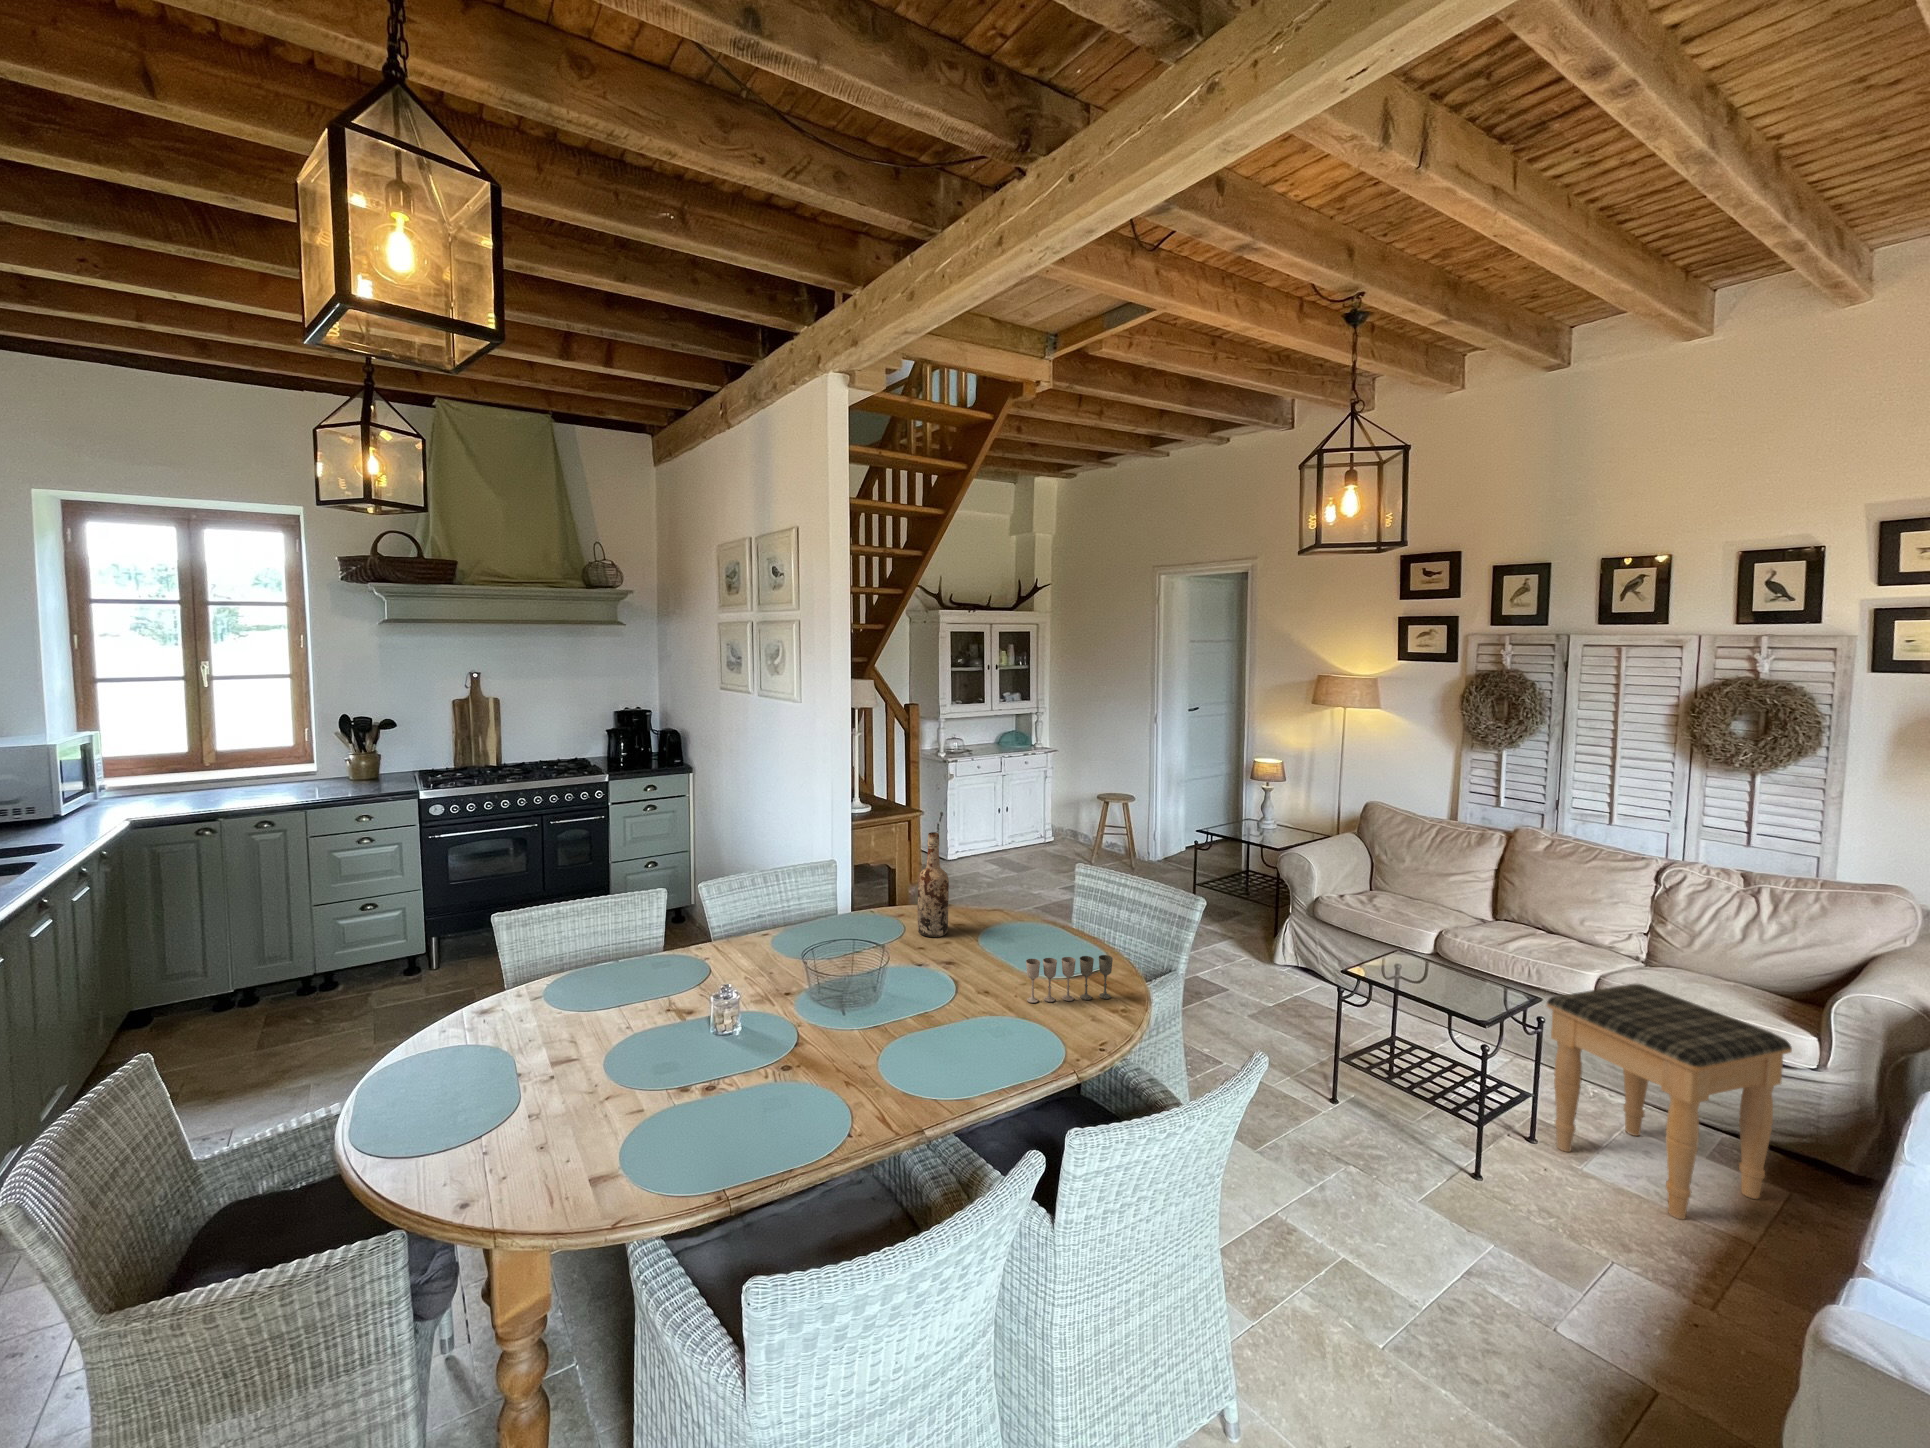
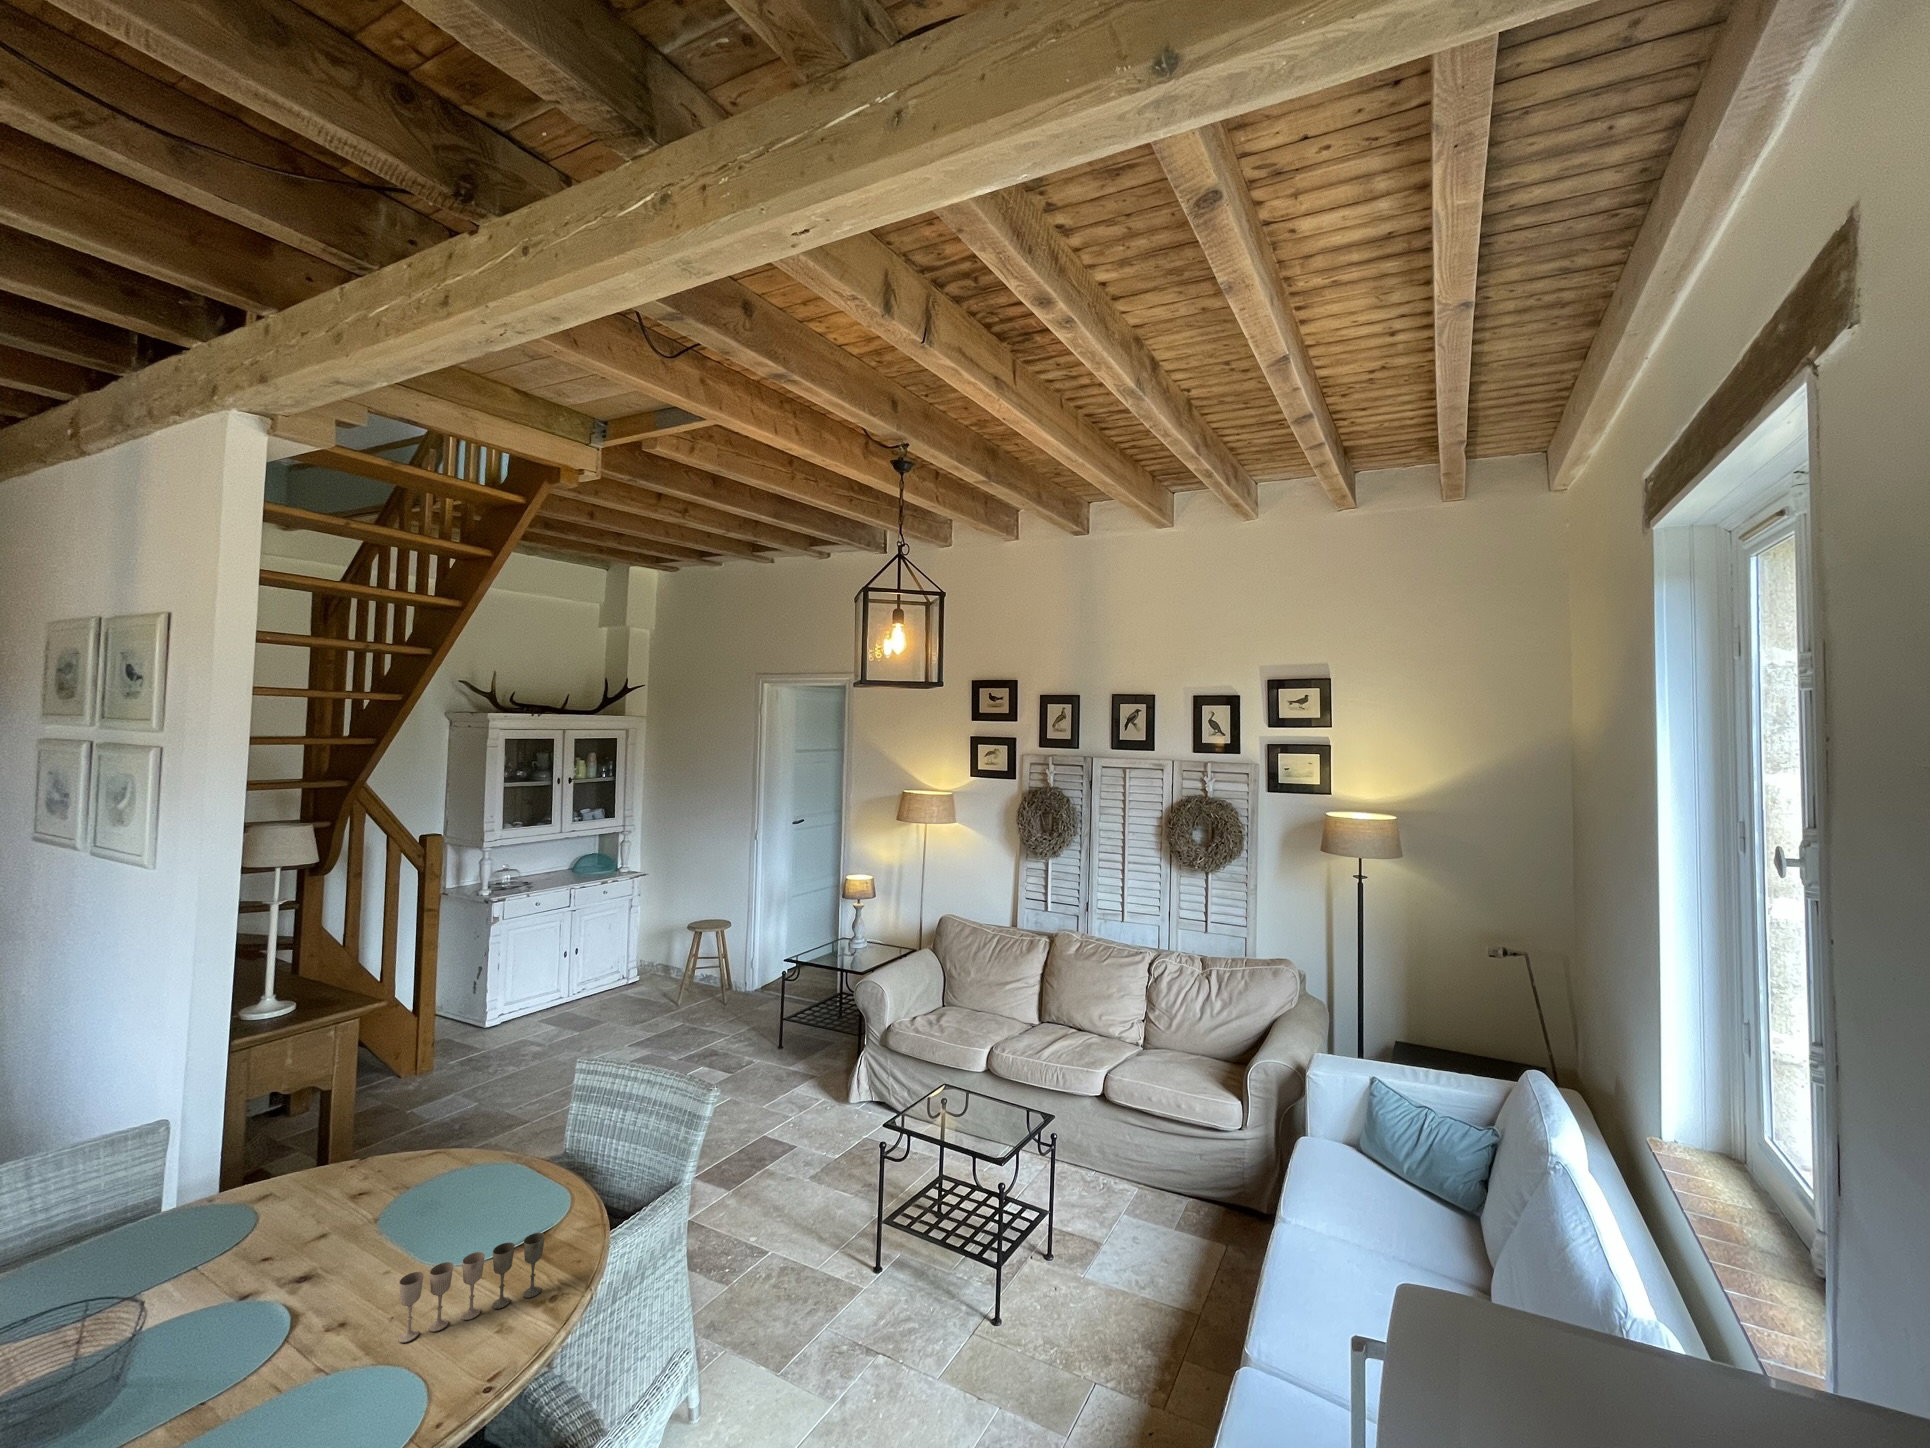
wine bottle: present [918,832,949,937] -> none [269,1081,332,1246]
footstool: present [1547,984,1792,1219] -> none [1057,1081,1220,1311]

